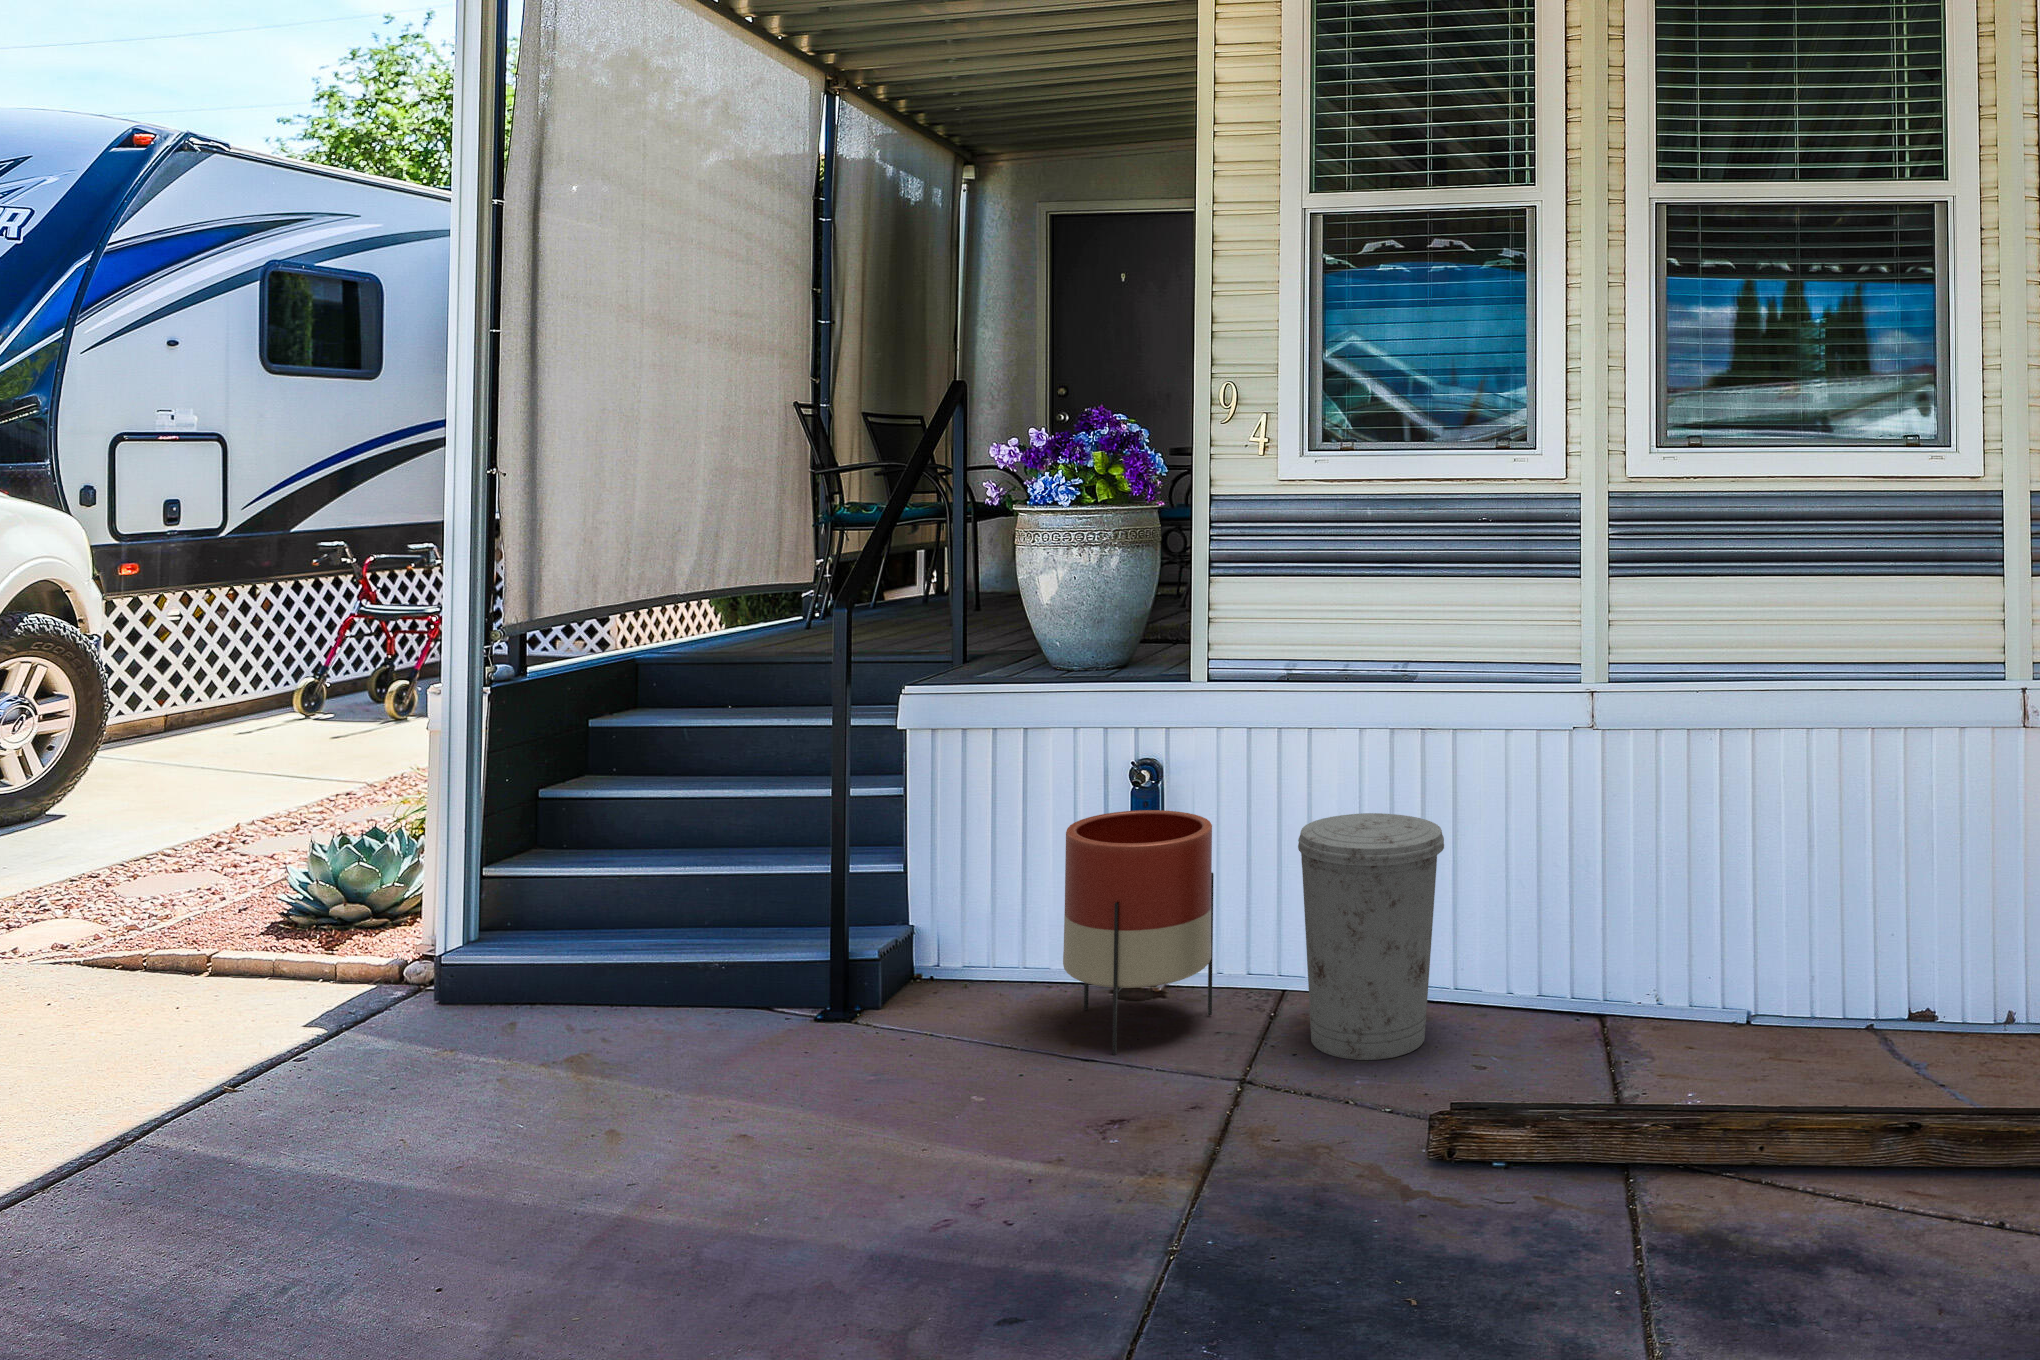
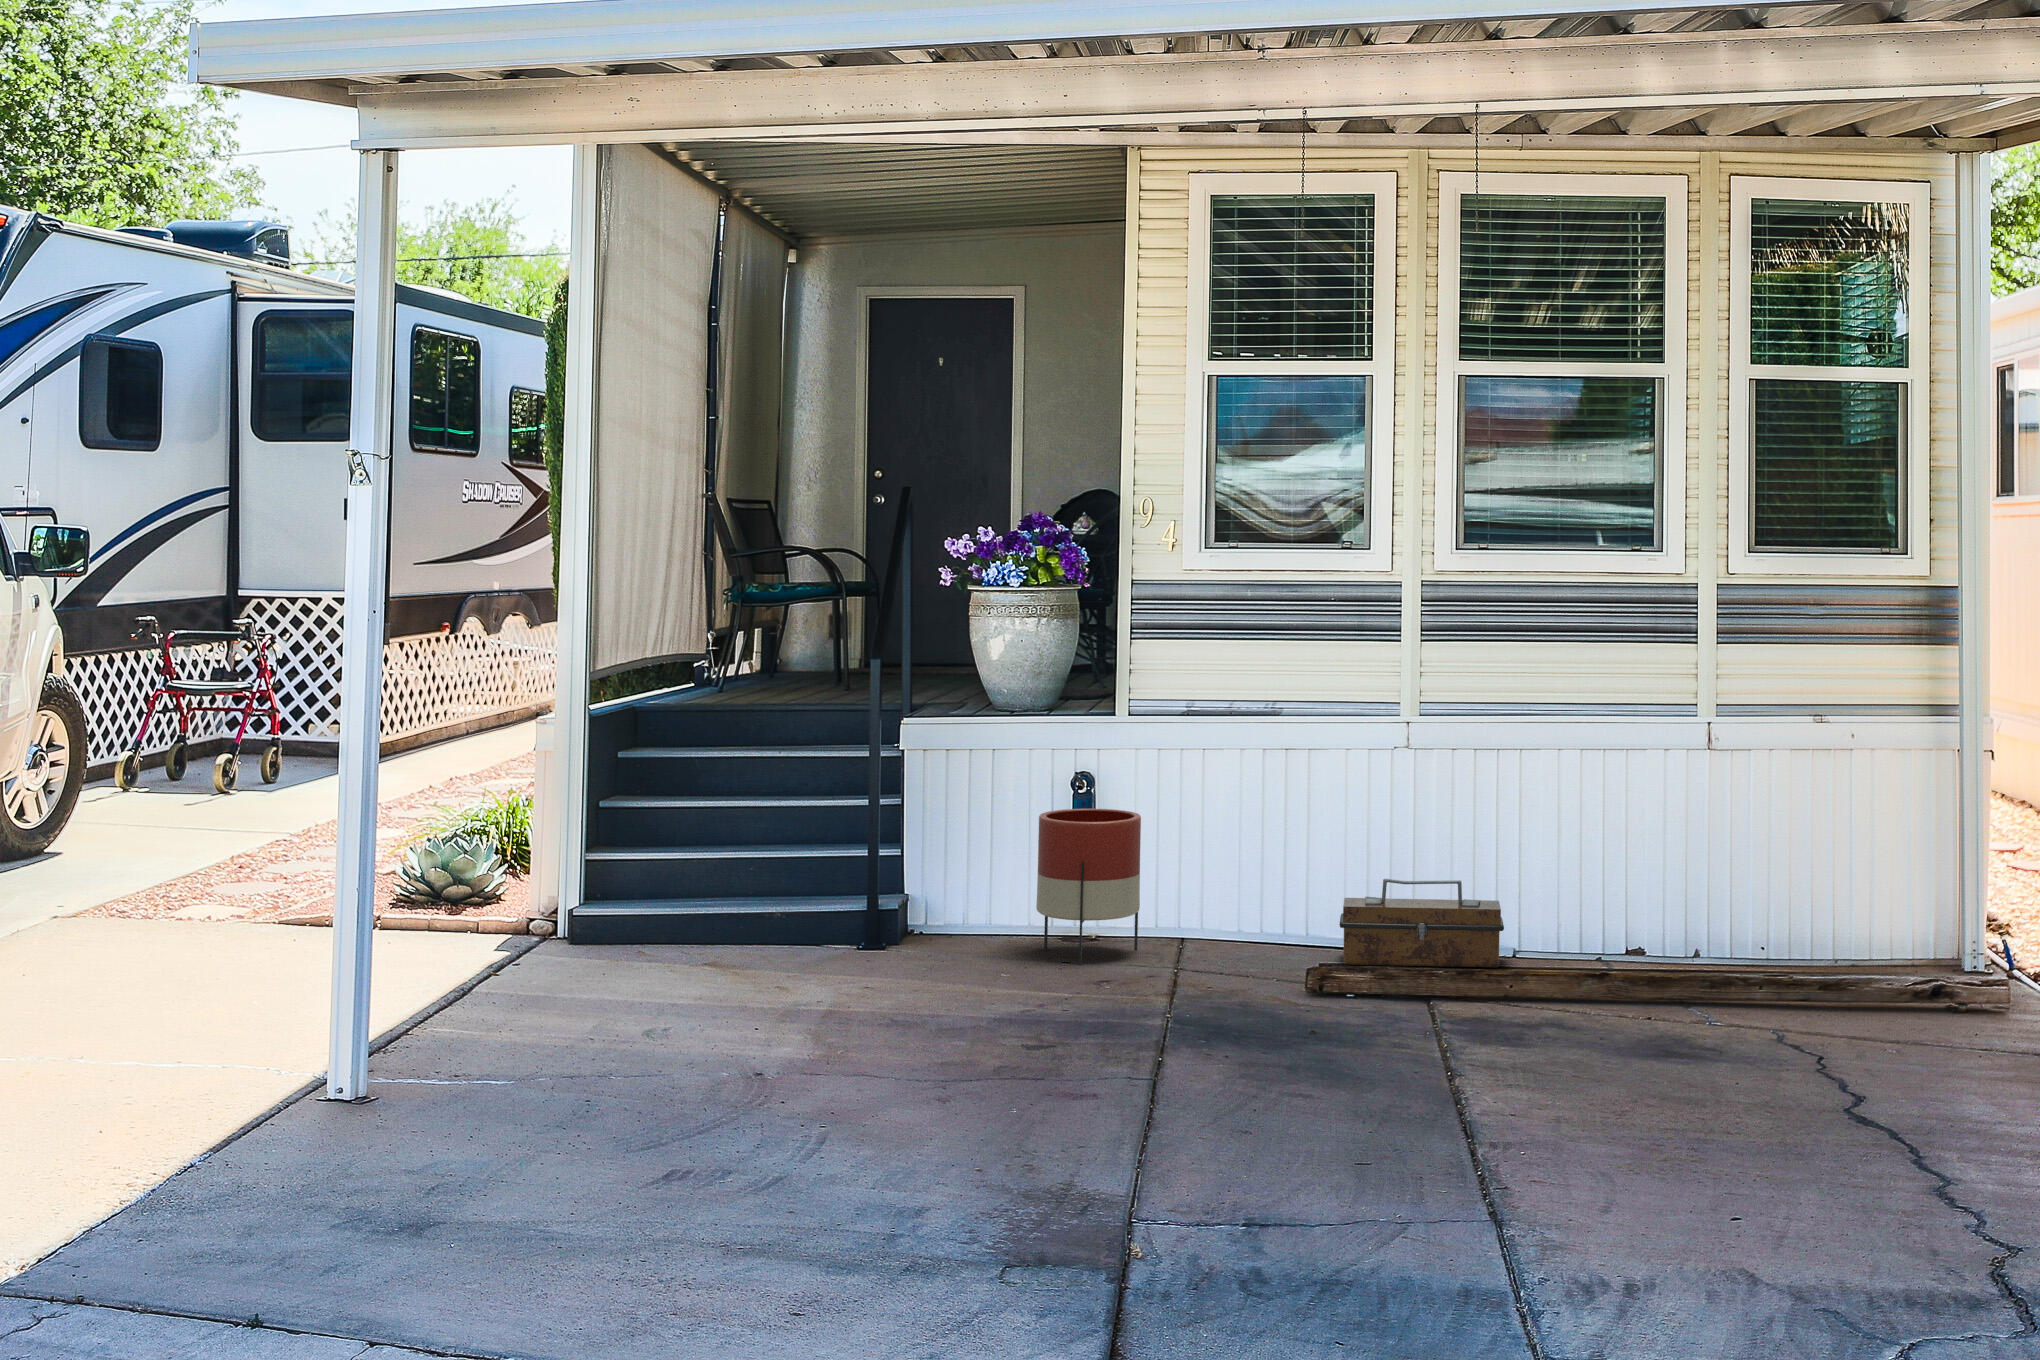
trash can: present [1298,813,1444,1060] -> none [1204,808,1306,967]
toolbox: none [1494,920,1736,1059] -> present [1339,879,1504,968]

